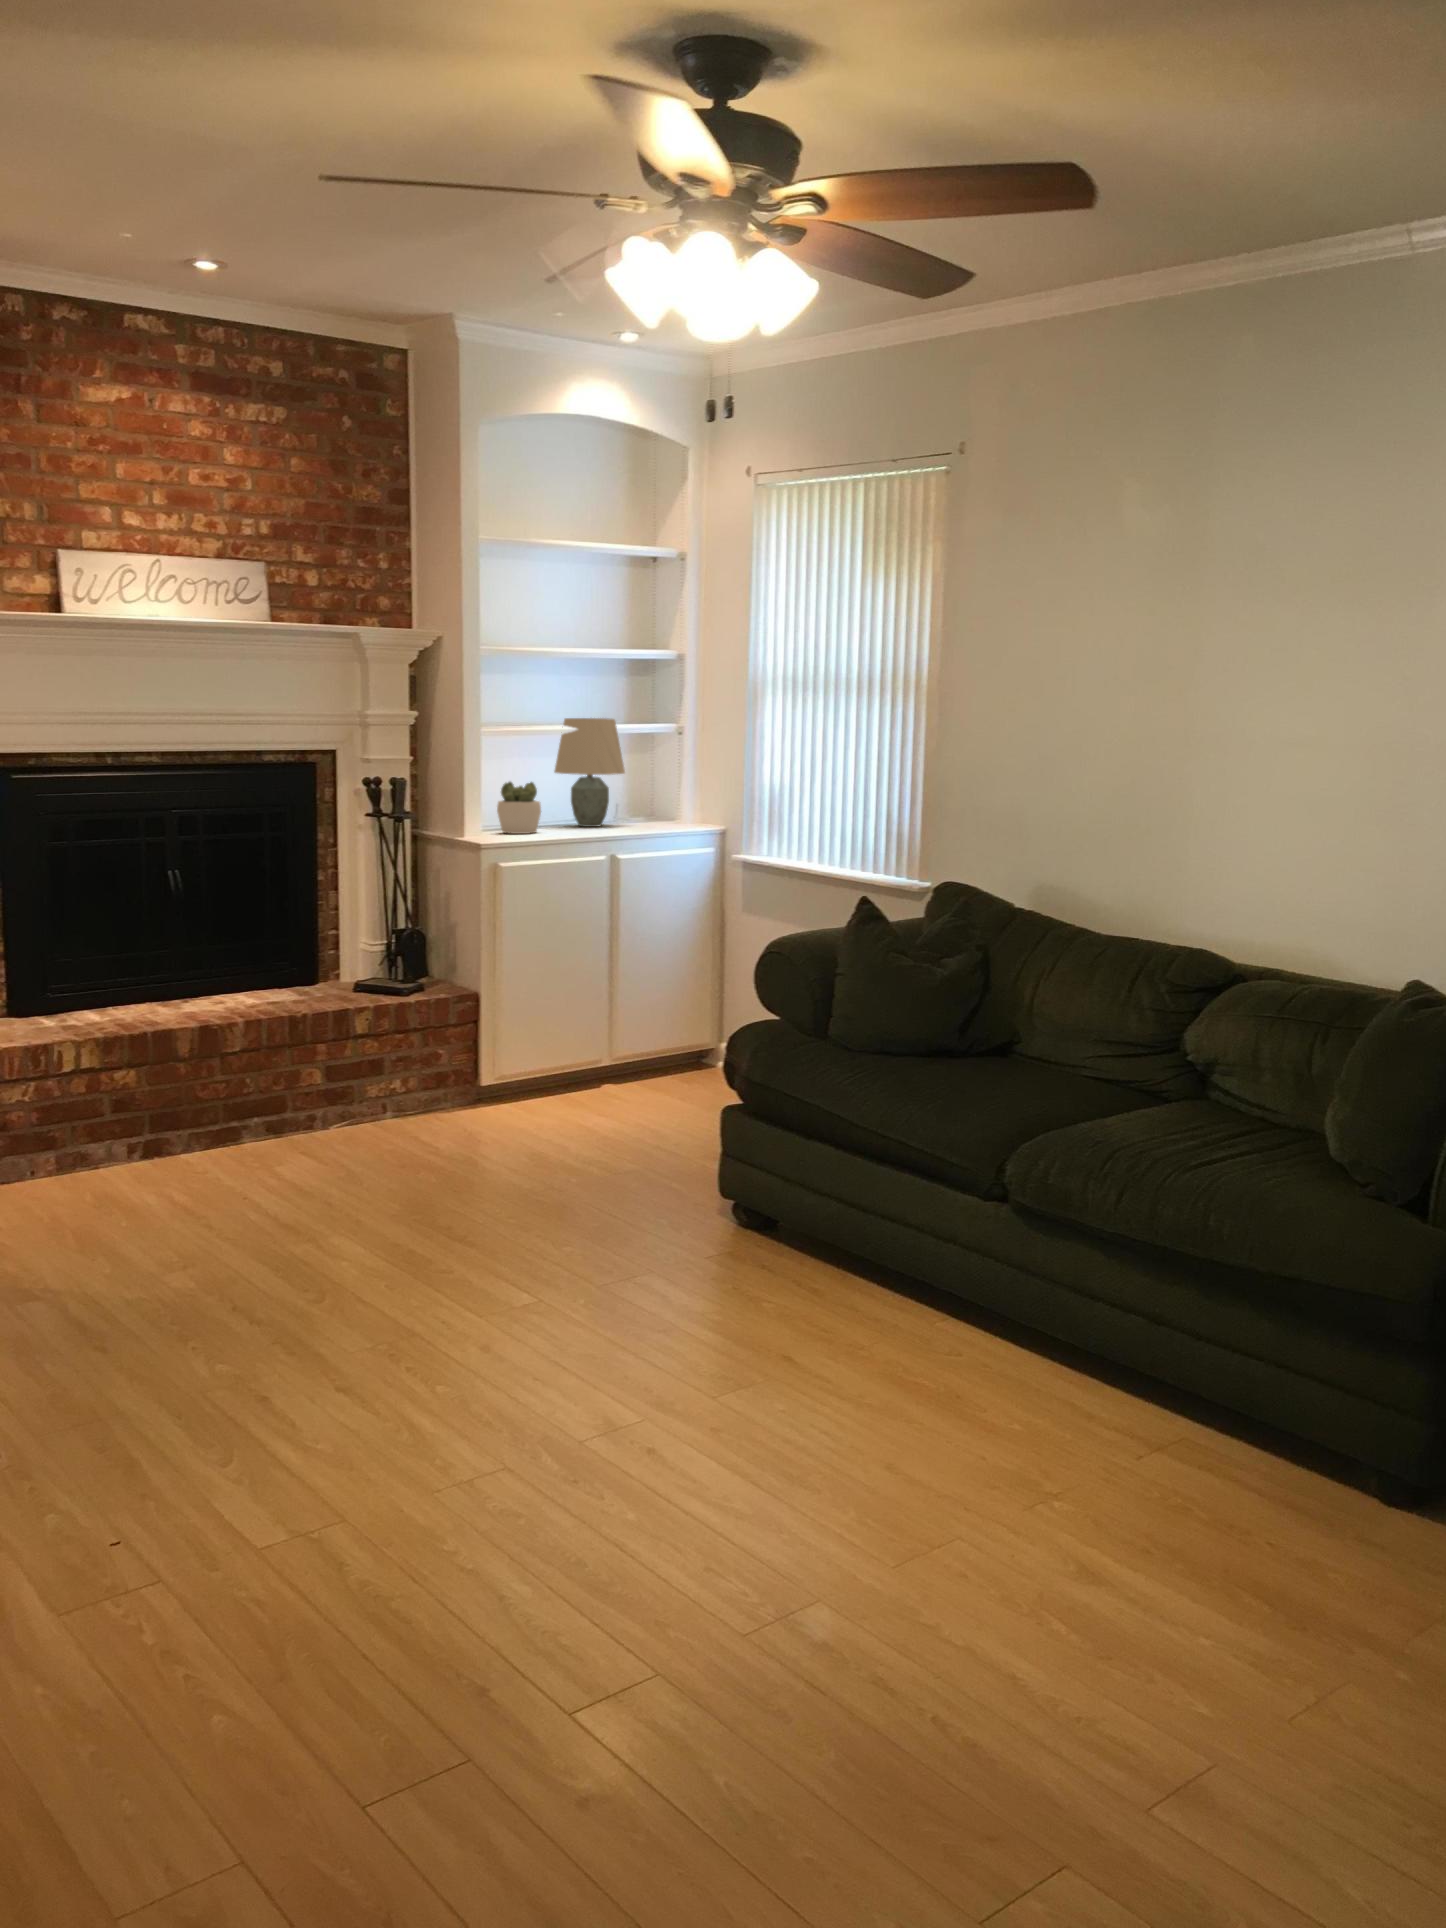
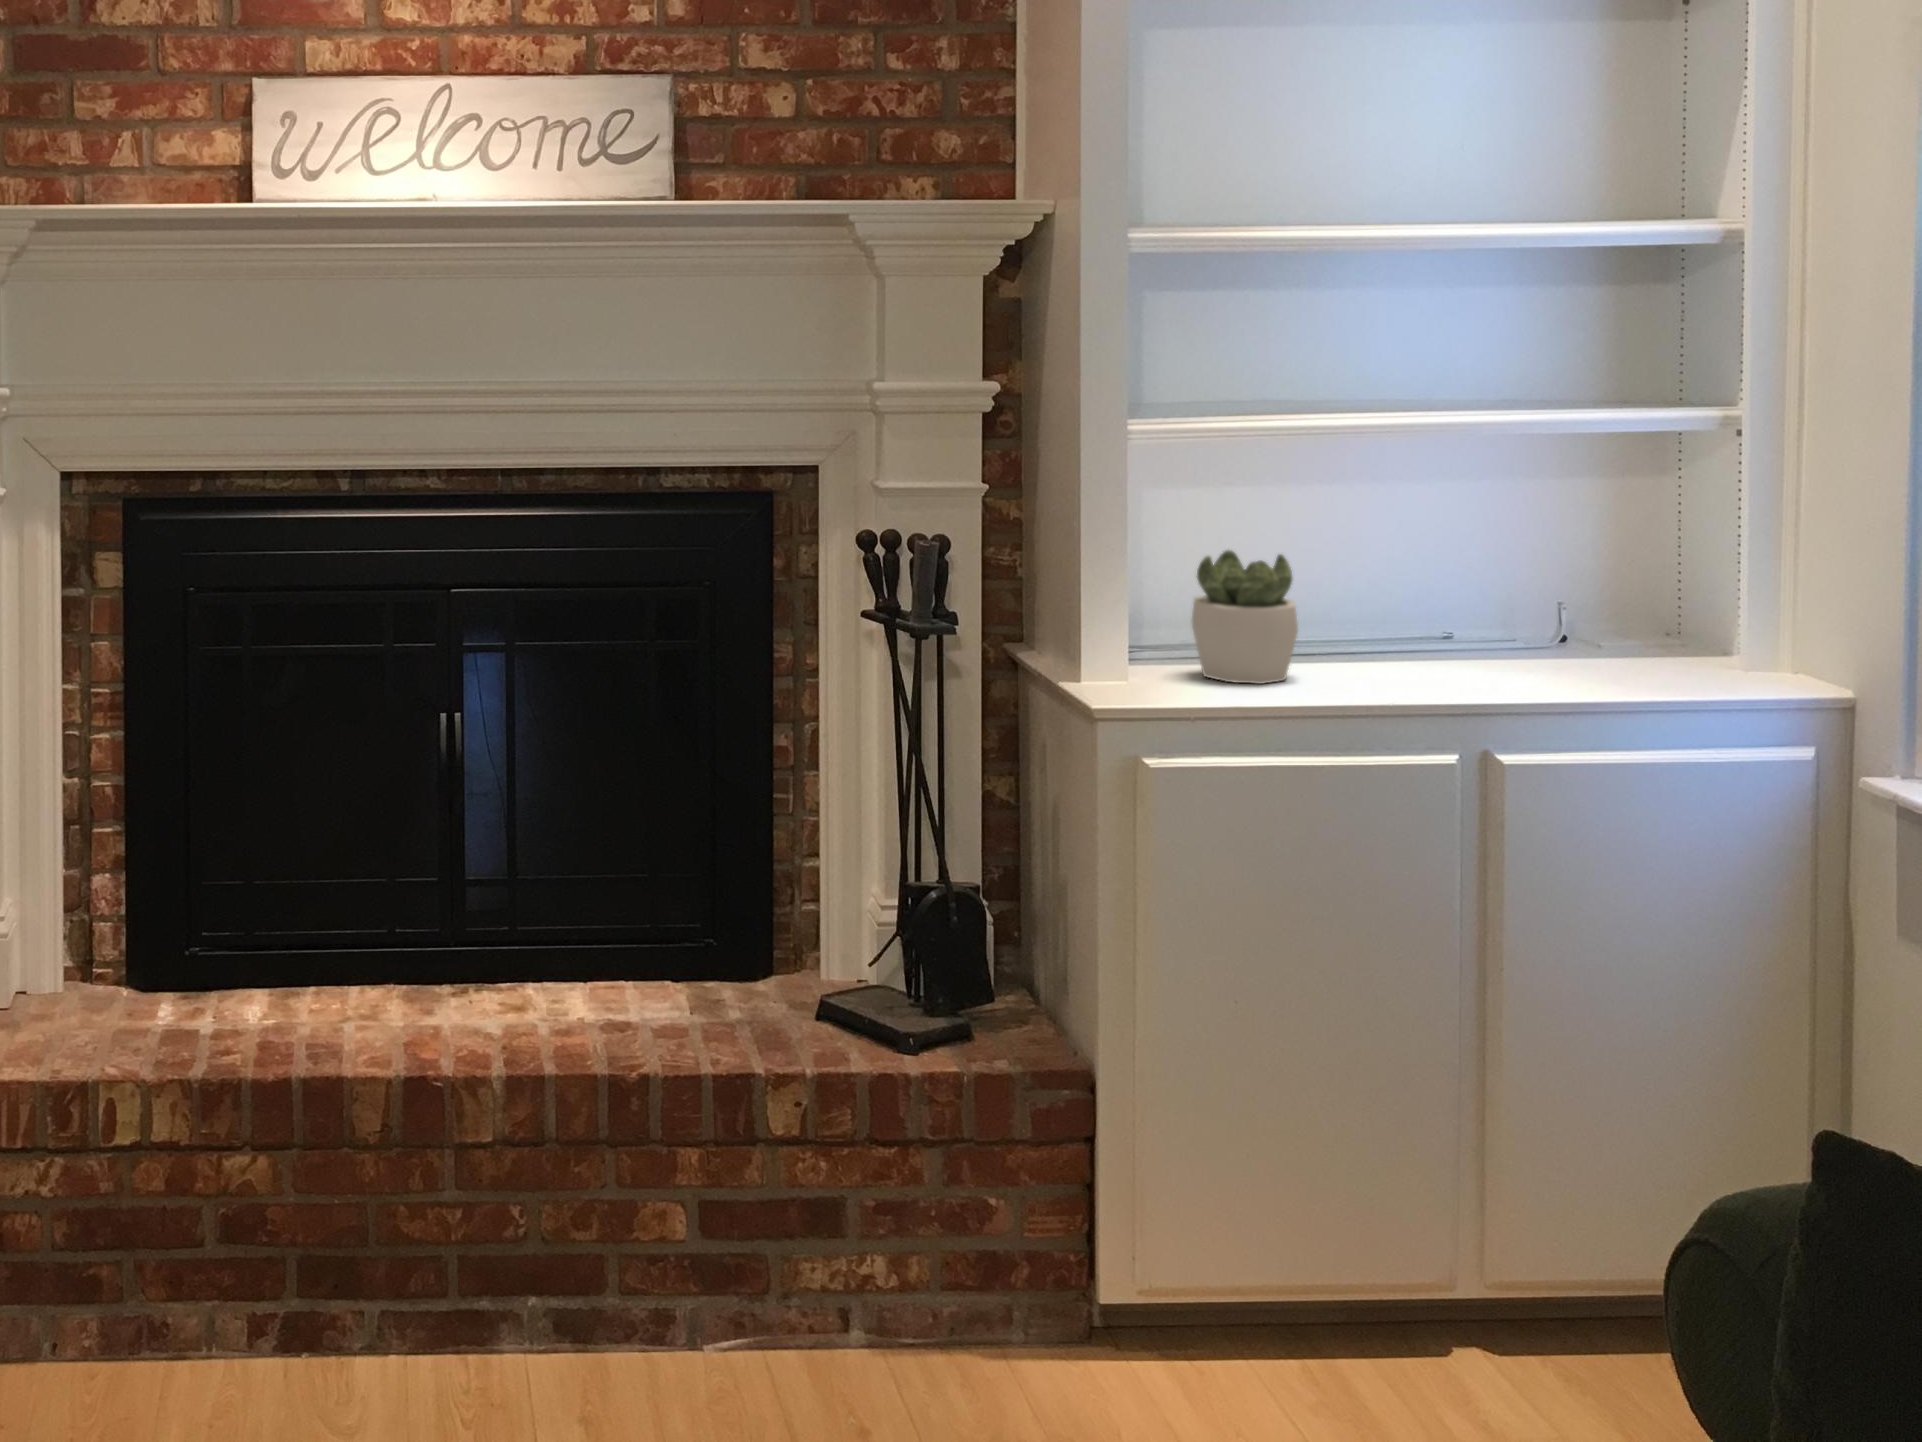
table lamp: present [554,718,625,827] -> none [1366,393,1560,666]

